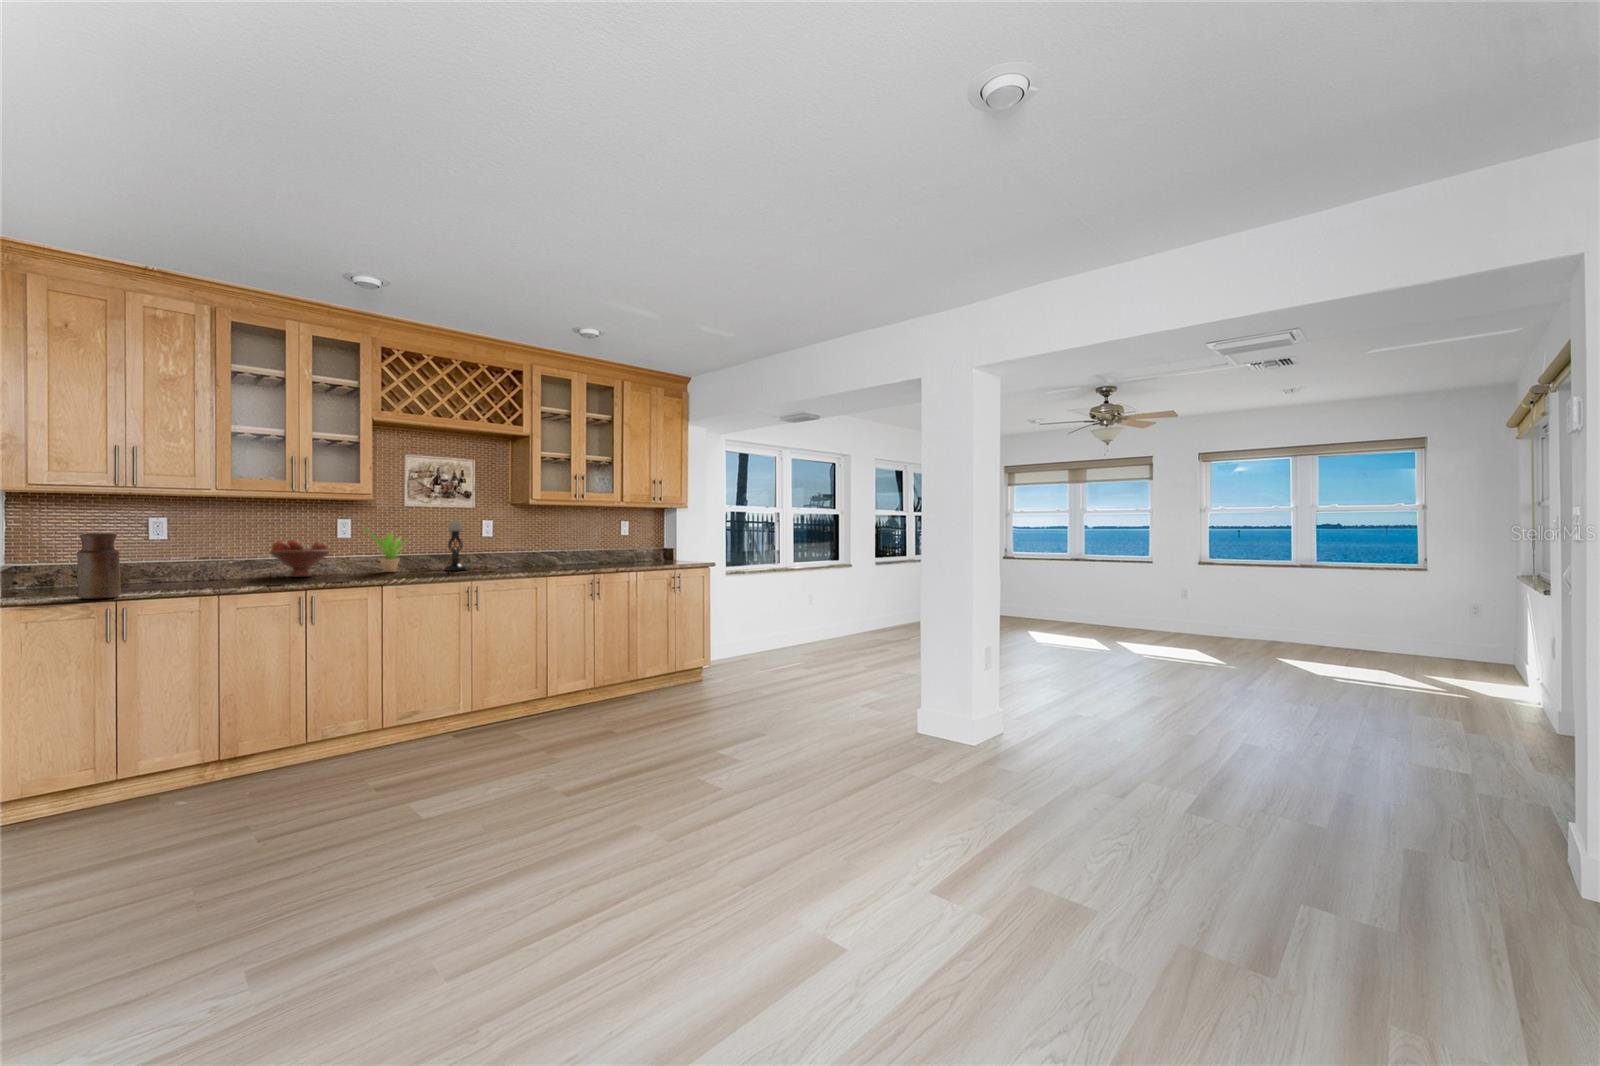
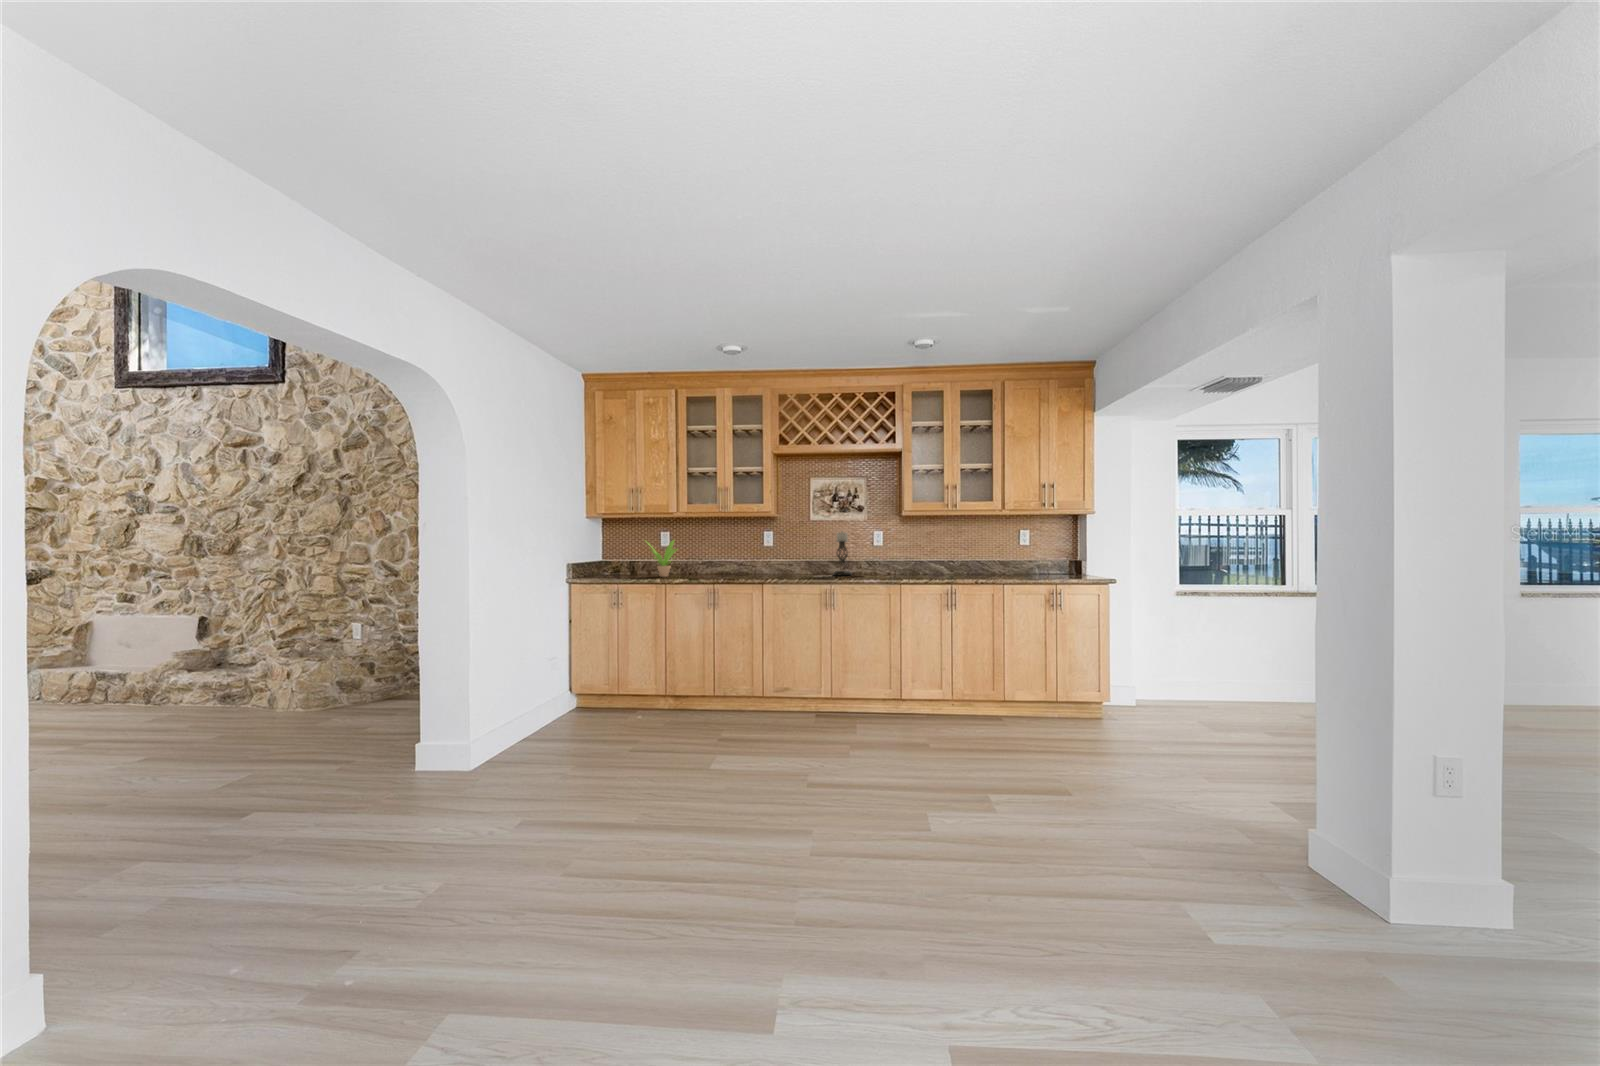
potted plant: present [364,528,408,572] -> present [652,541,676,577]
vase: present [77,534,121,599] -> none [603,544,622,584]
fruit bowl: present [270,540,330,577] -> none [716,548,753,576]

